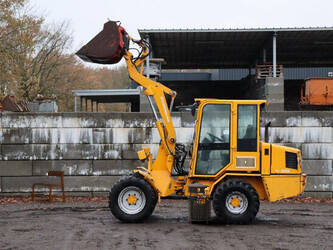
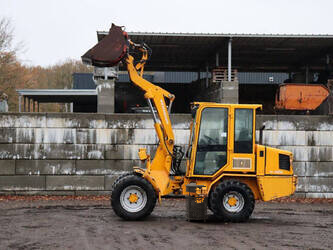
bench: present [32,170,65,204] -> none [14,169,49,203]

